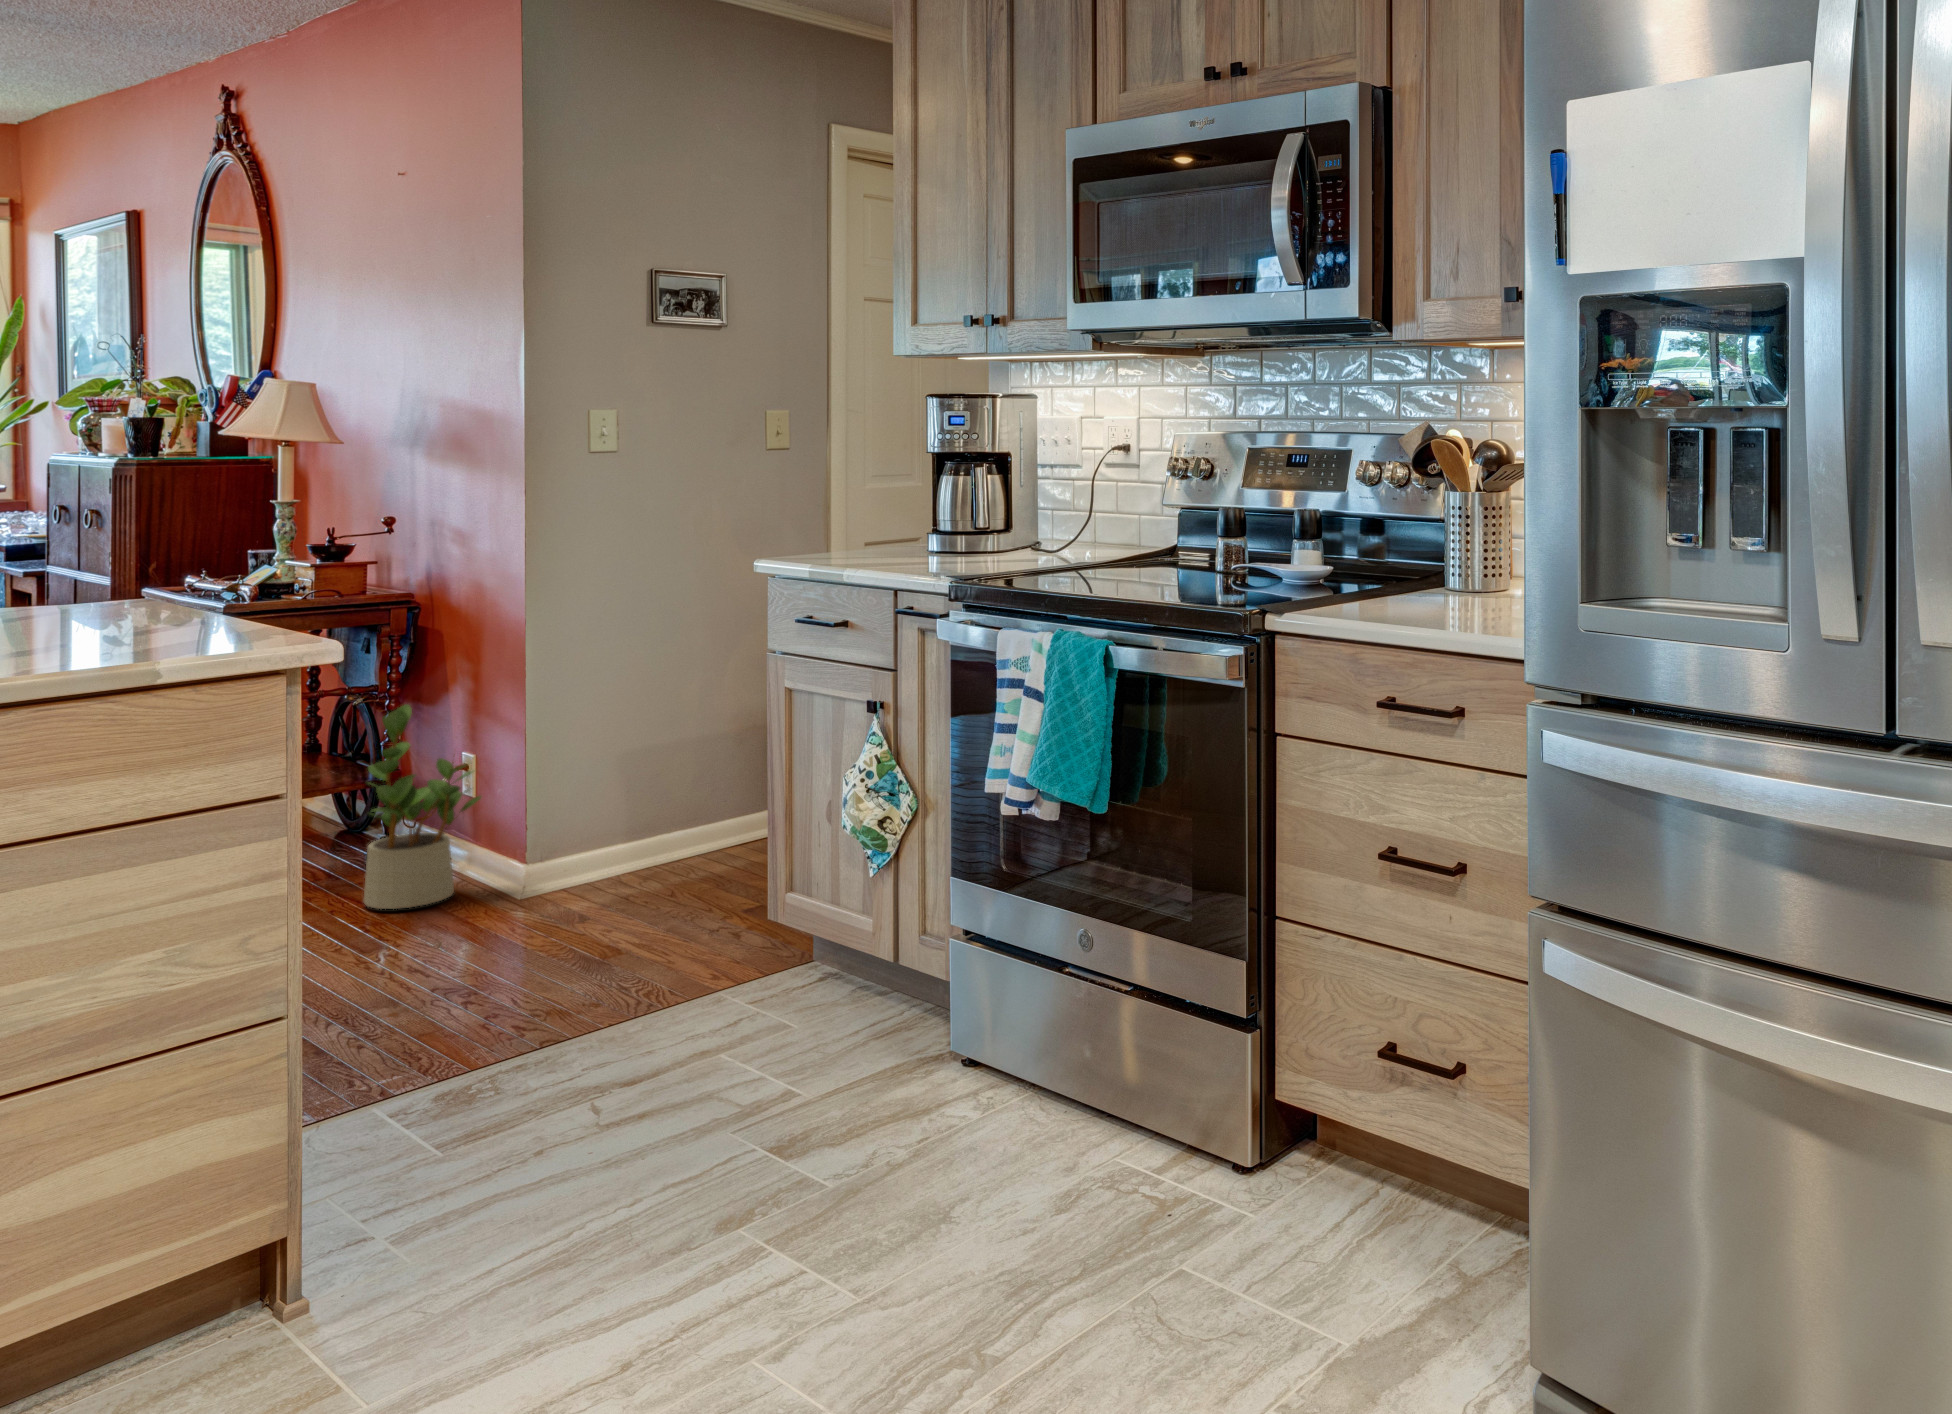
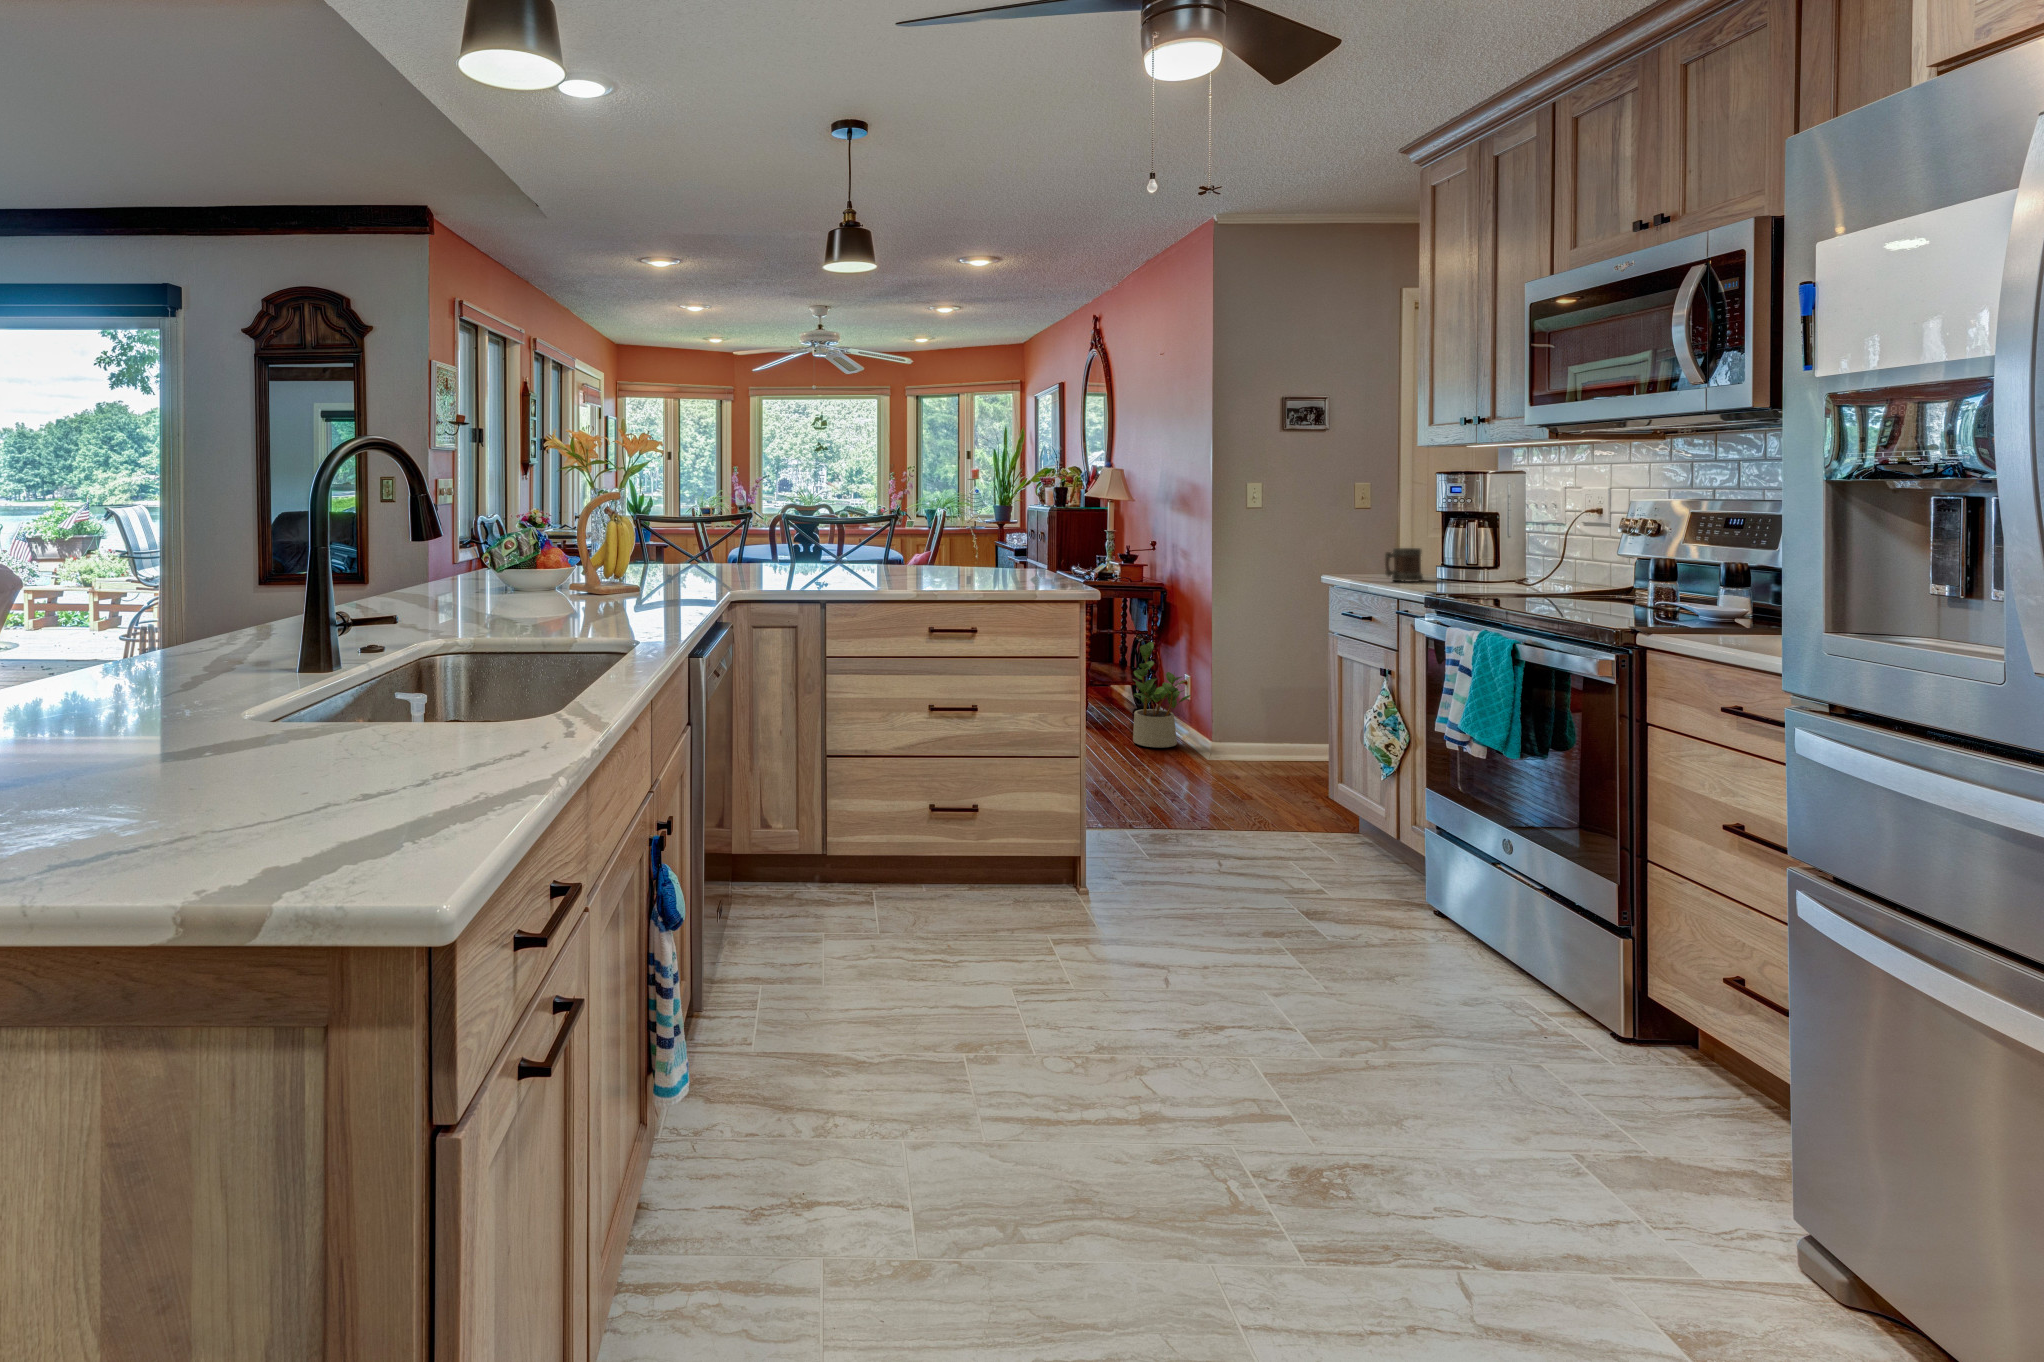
mug: none [865,509,916,561] -> present [1385,548,1423,582]

